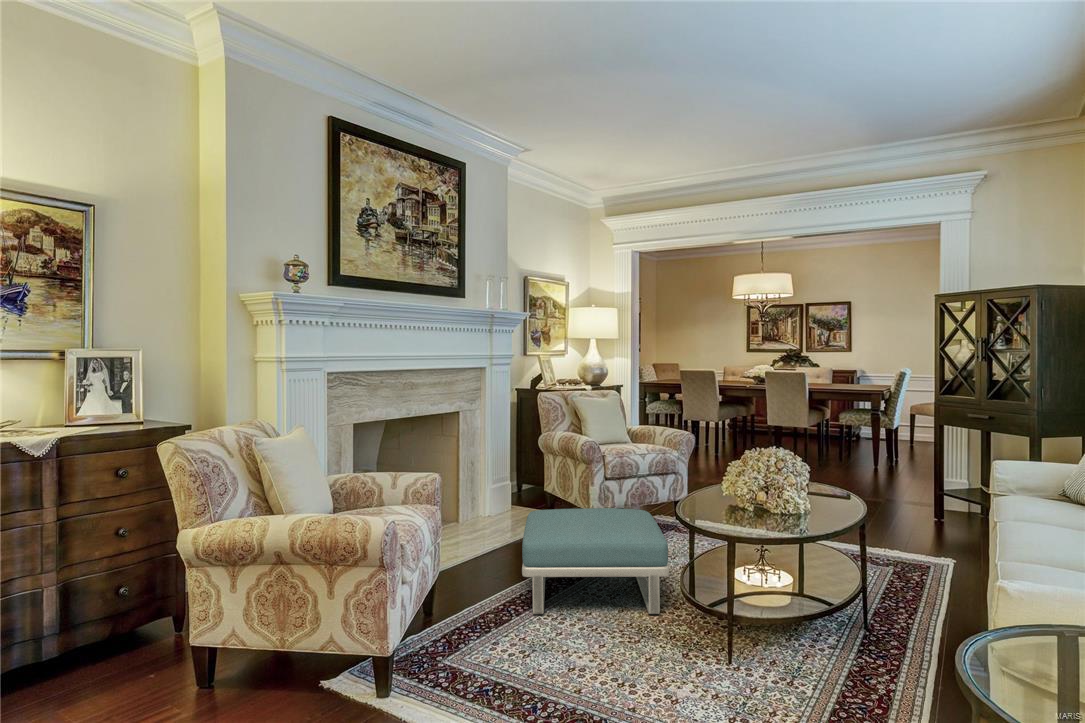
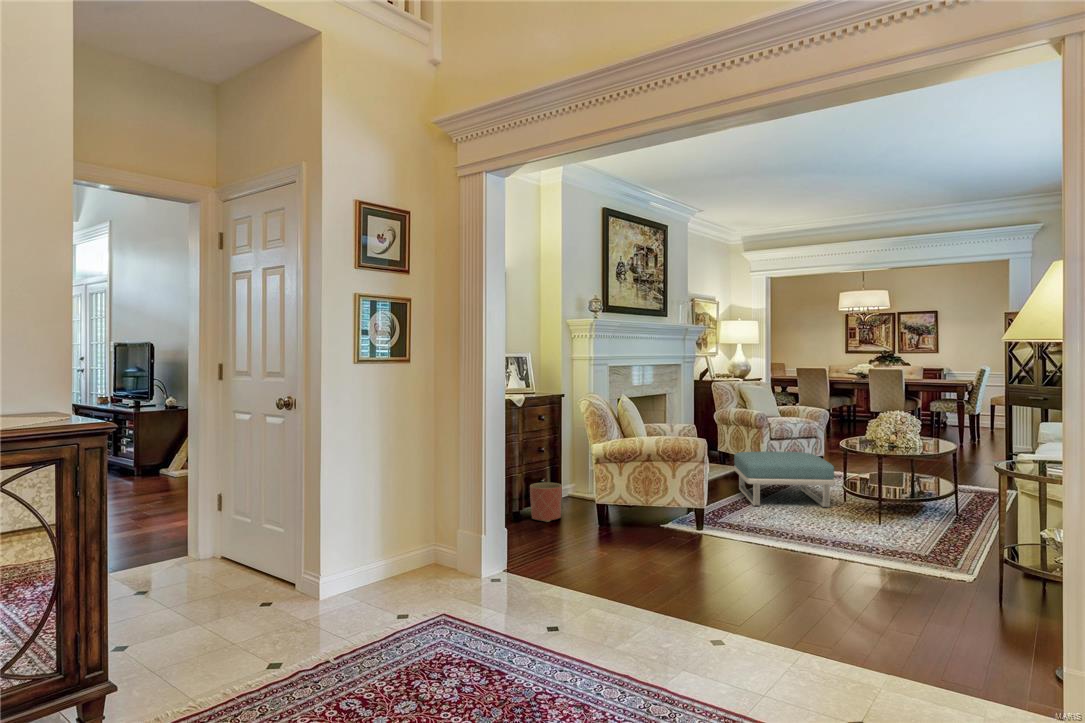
planter: none [71,596,145,684] -> present [530,482,562,522]

